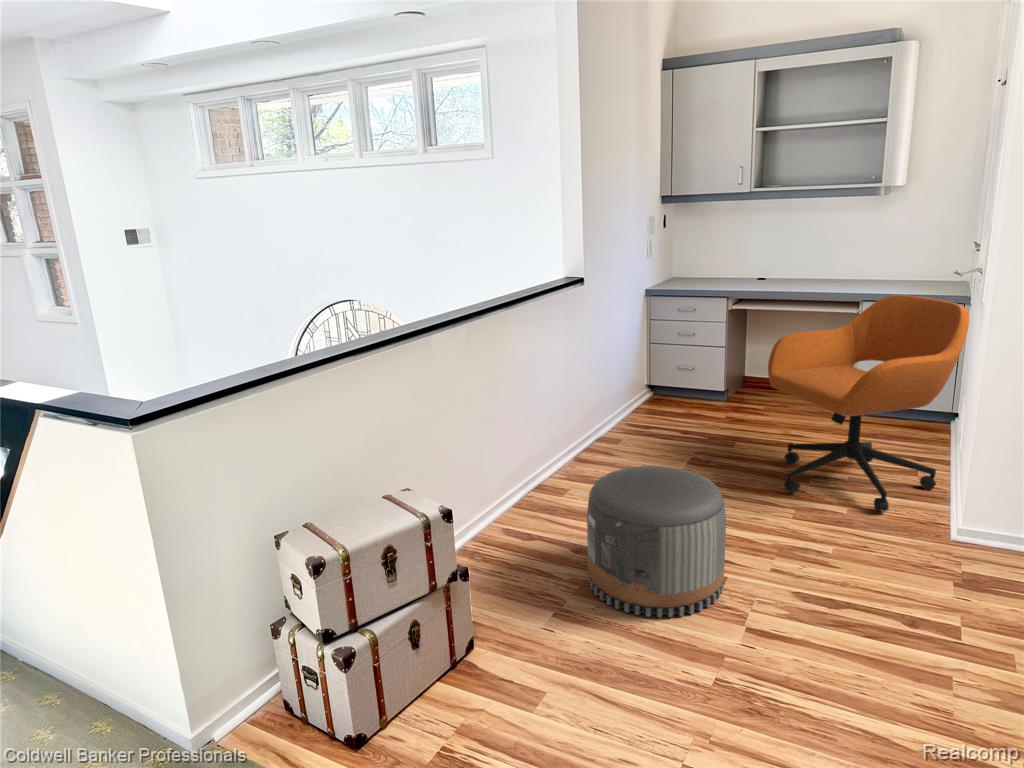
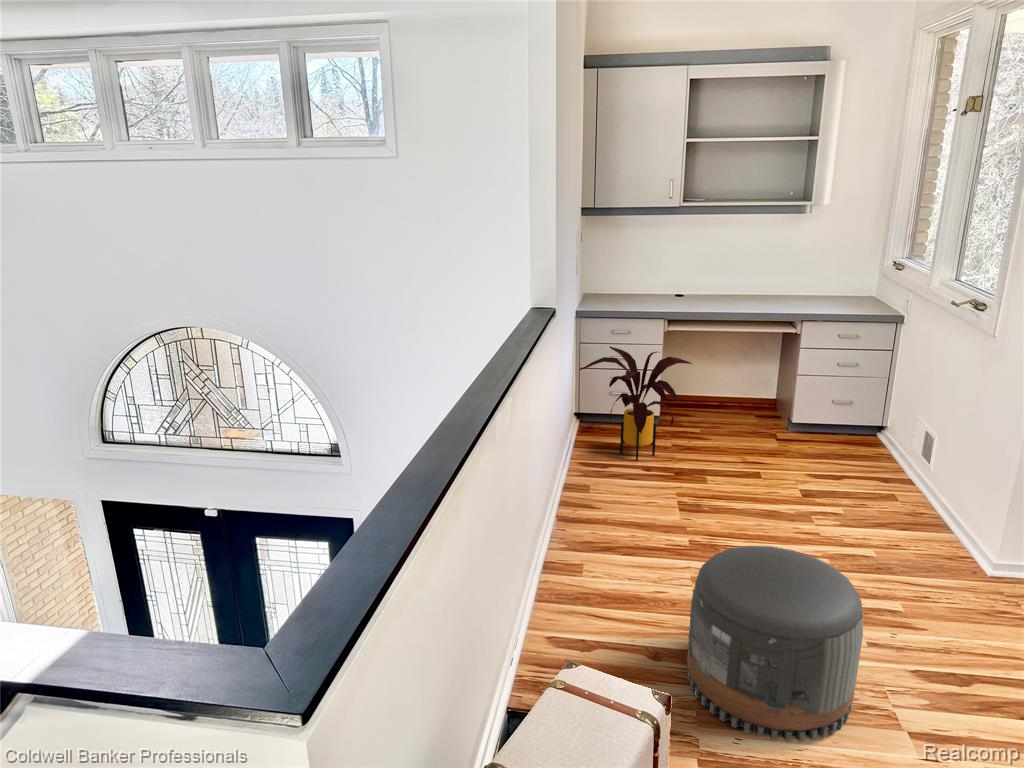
office chair: present [768,295,969,511] -> none [769,322,973,550]
house plant: none [631,321,743,425] -> present [579,346,692,461]

